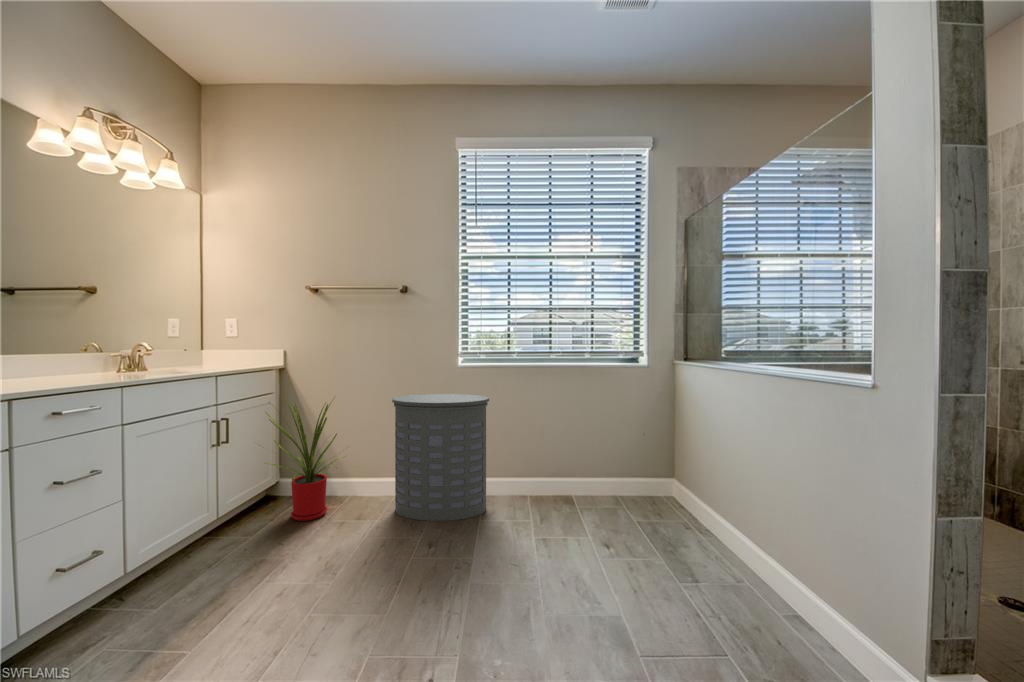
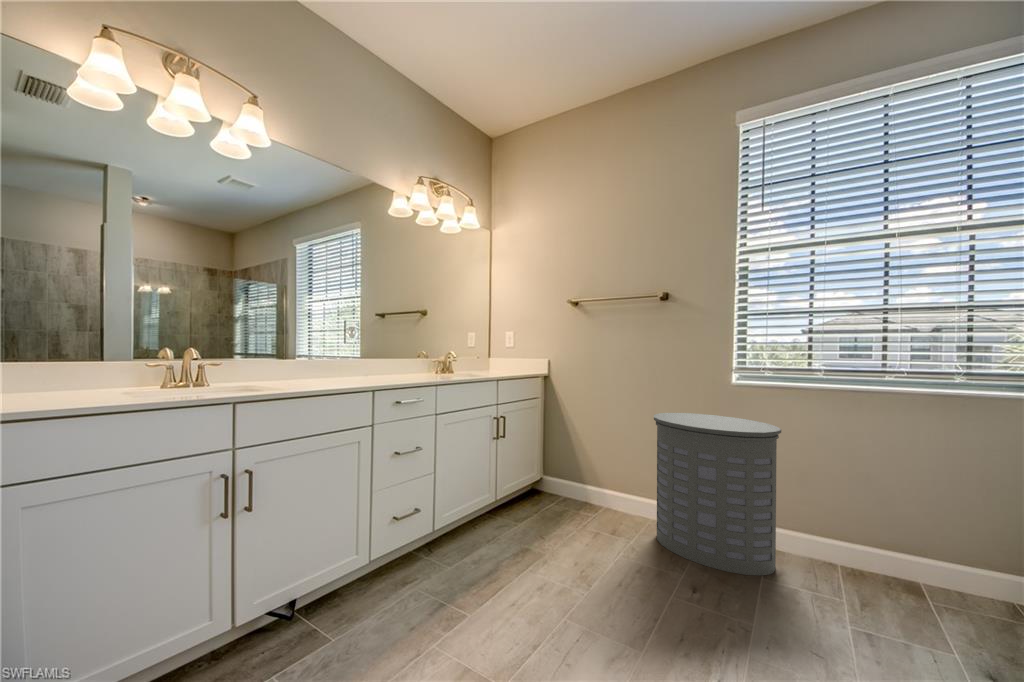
house plant: present [265,397,344,521] -> none [526,403,616,525]

